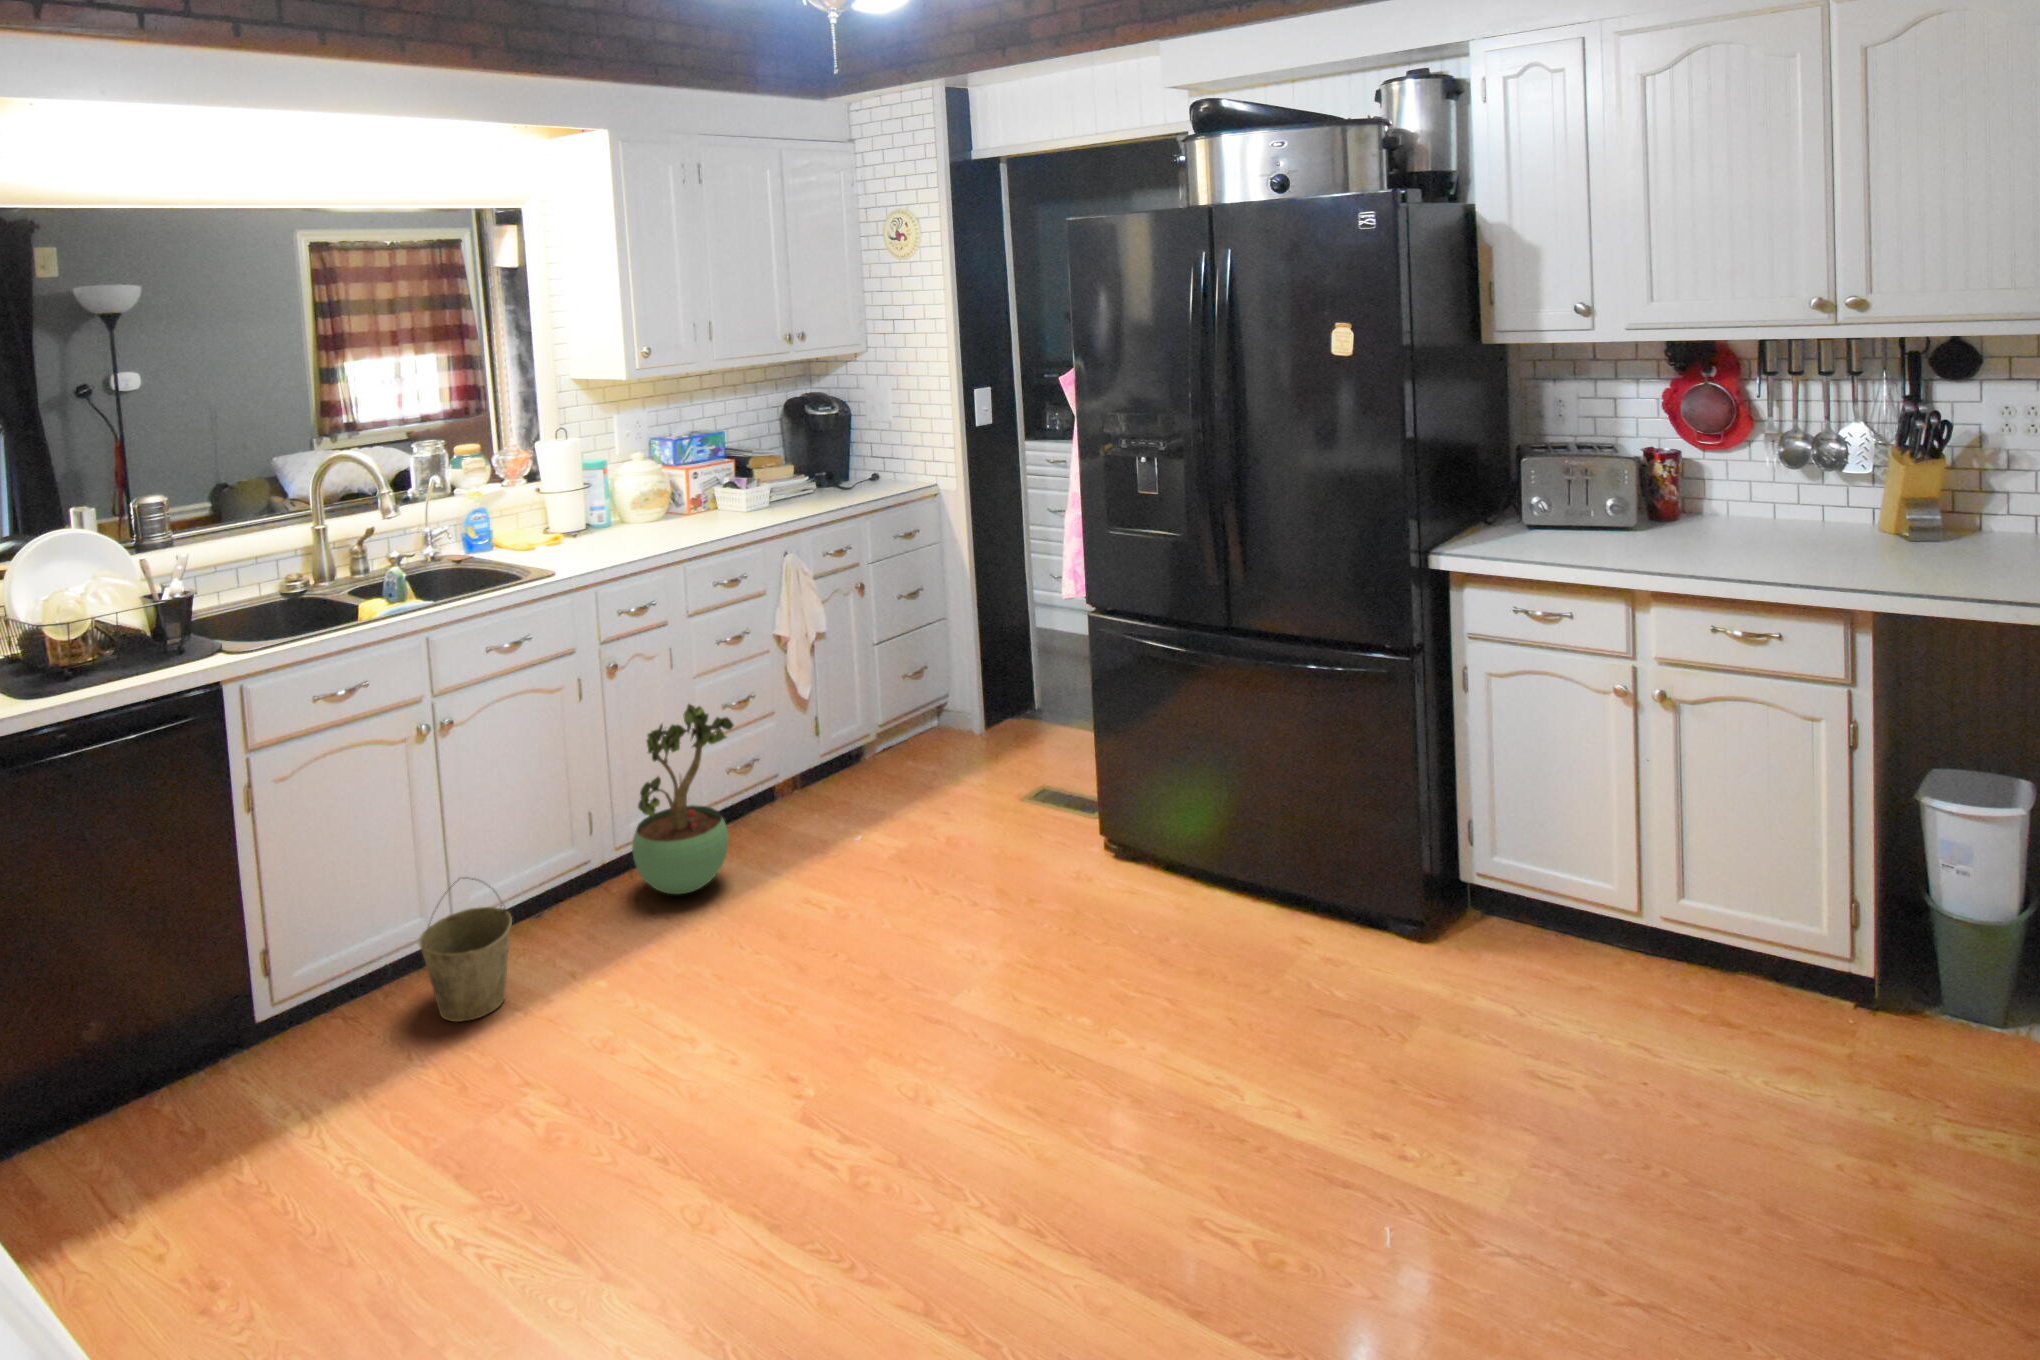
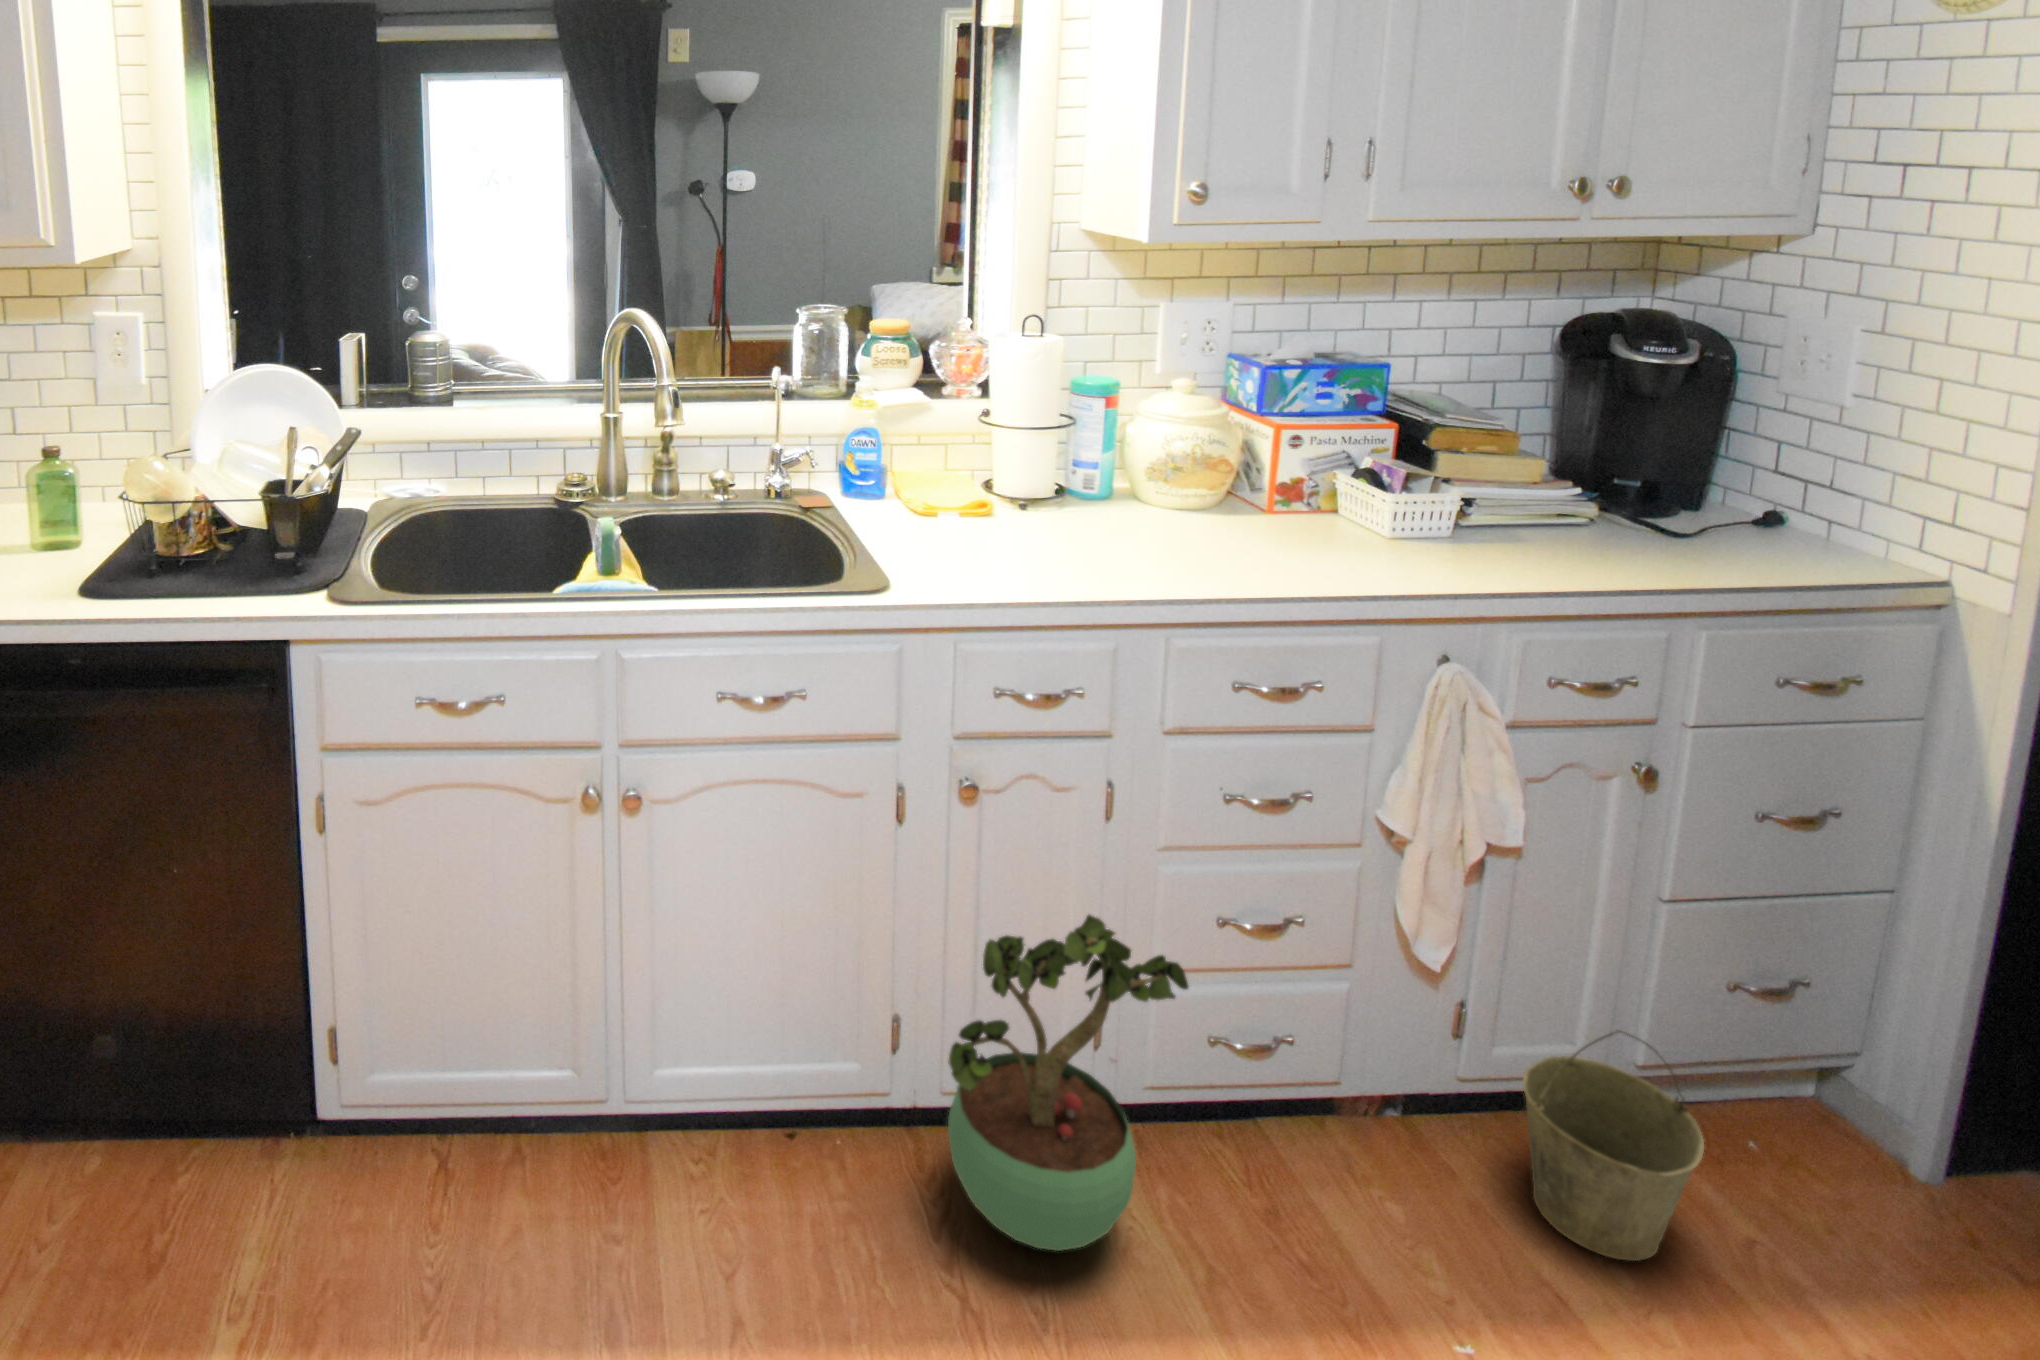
bucket: present [419,878,512,1022] -> present [1523,1030,1704,1261]

